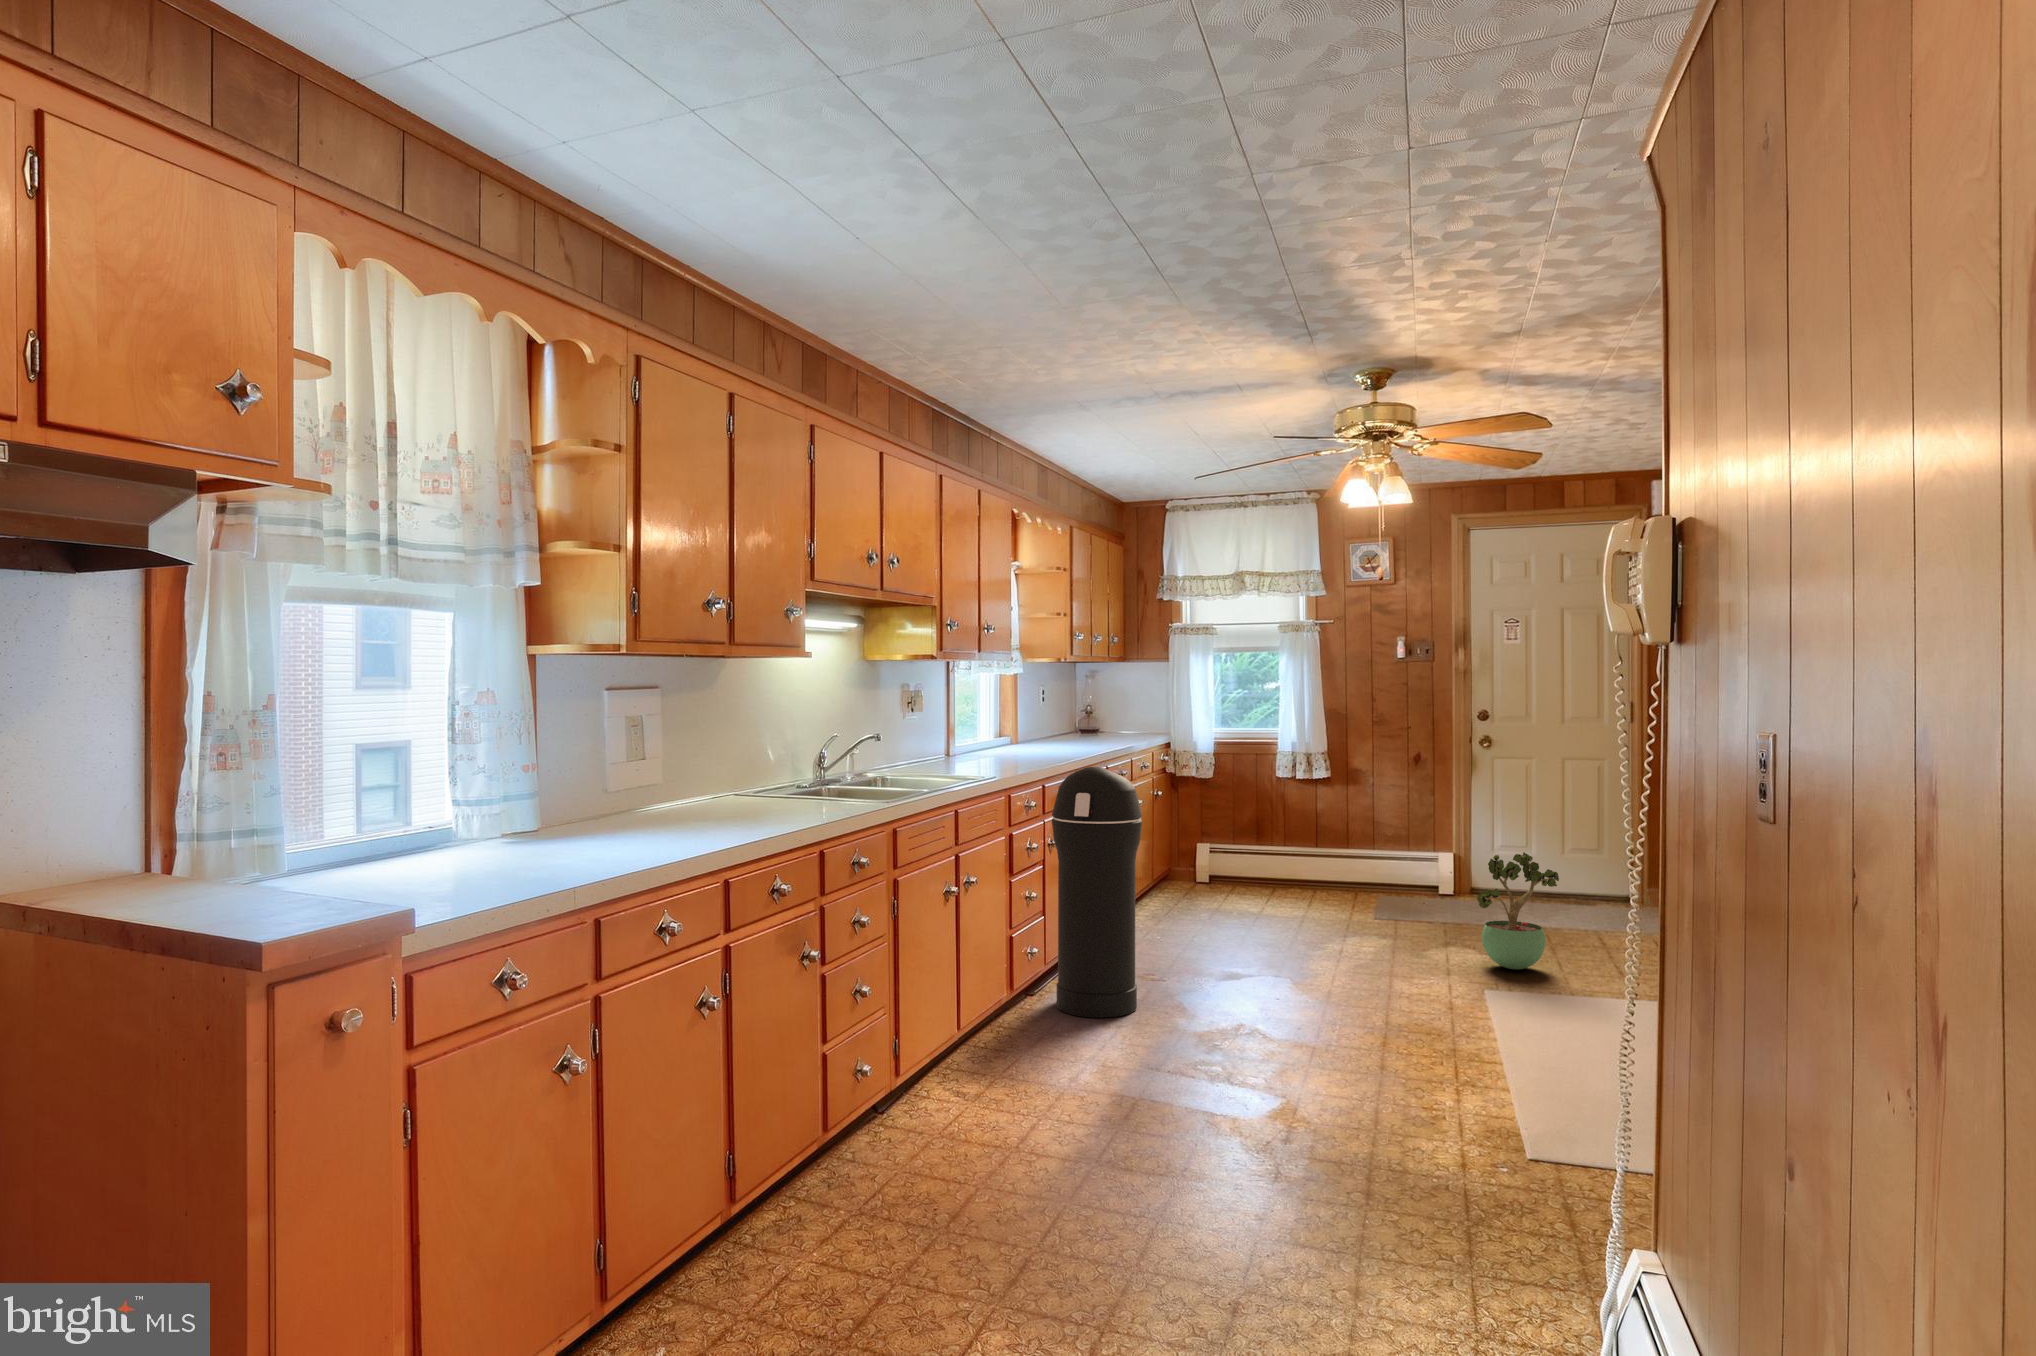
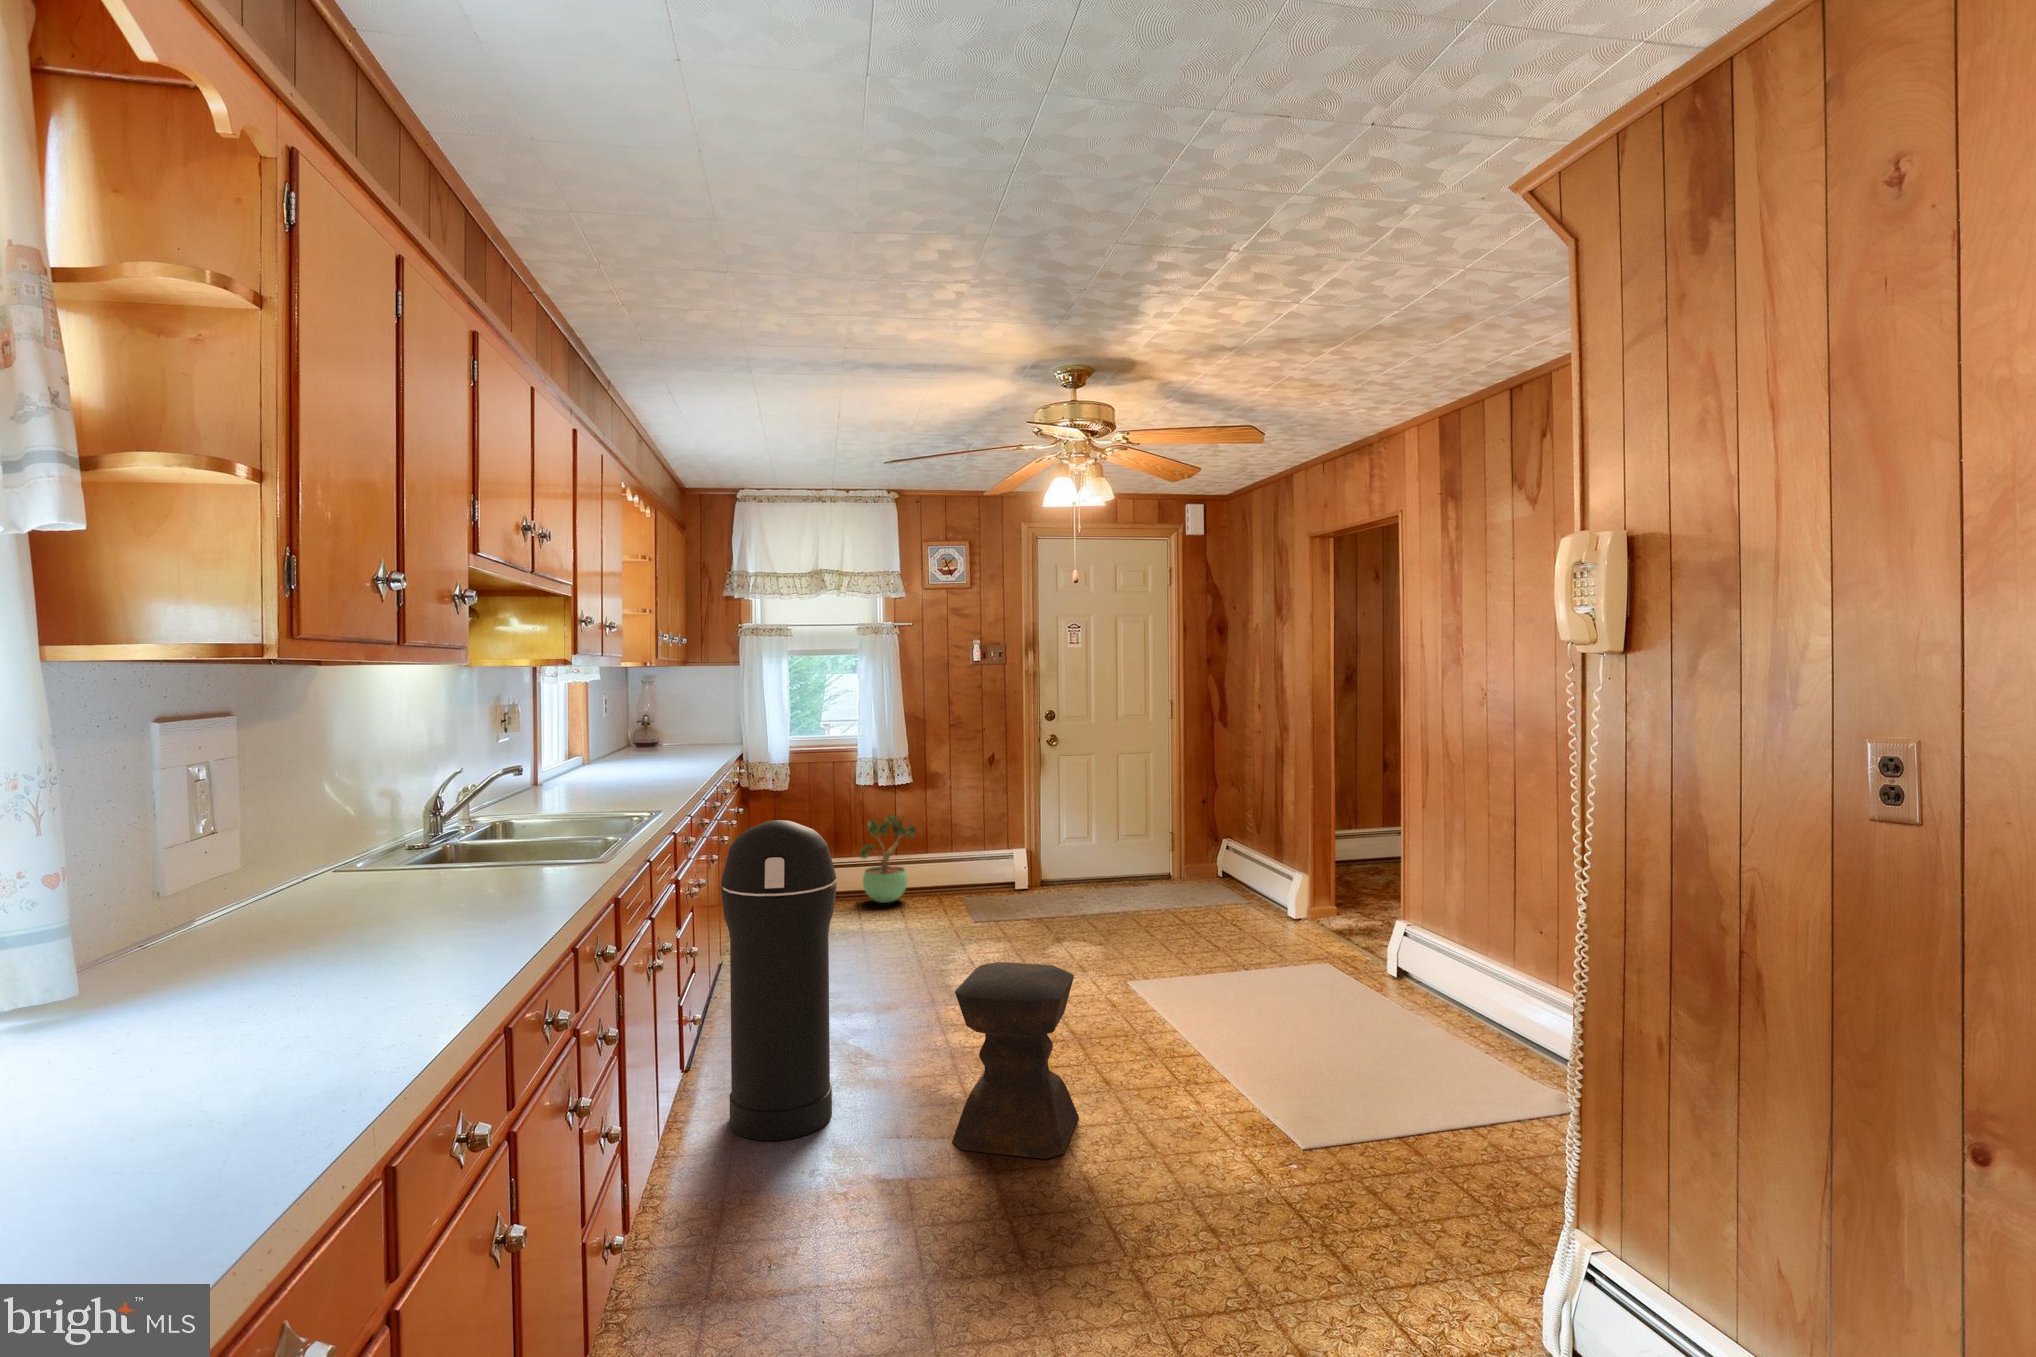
potted plant: present [1477,852,1559,969] -> present [859,815,916,903]
stool: none [1215,901,1336,1061] -> present [952,962,1079,1159]

